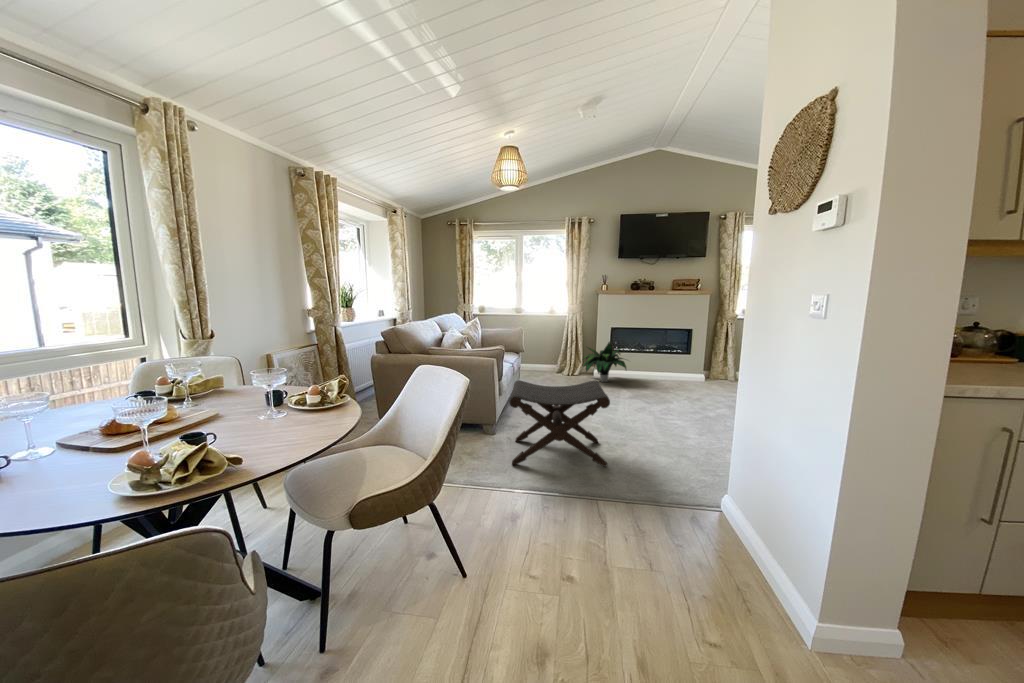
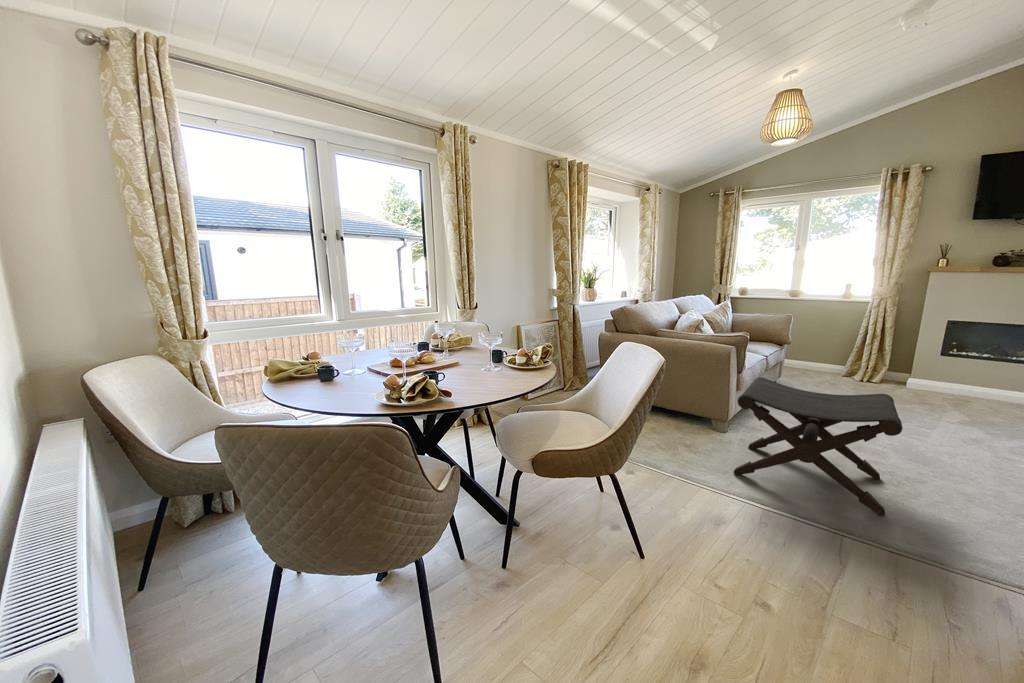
potted plant: present [583,342,626,382] -> none [882,342,986,399]

